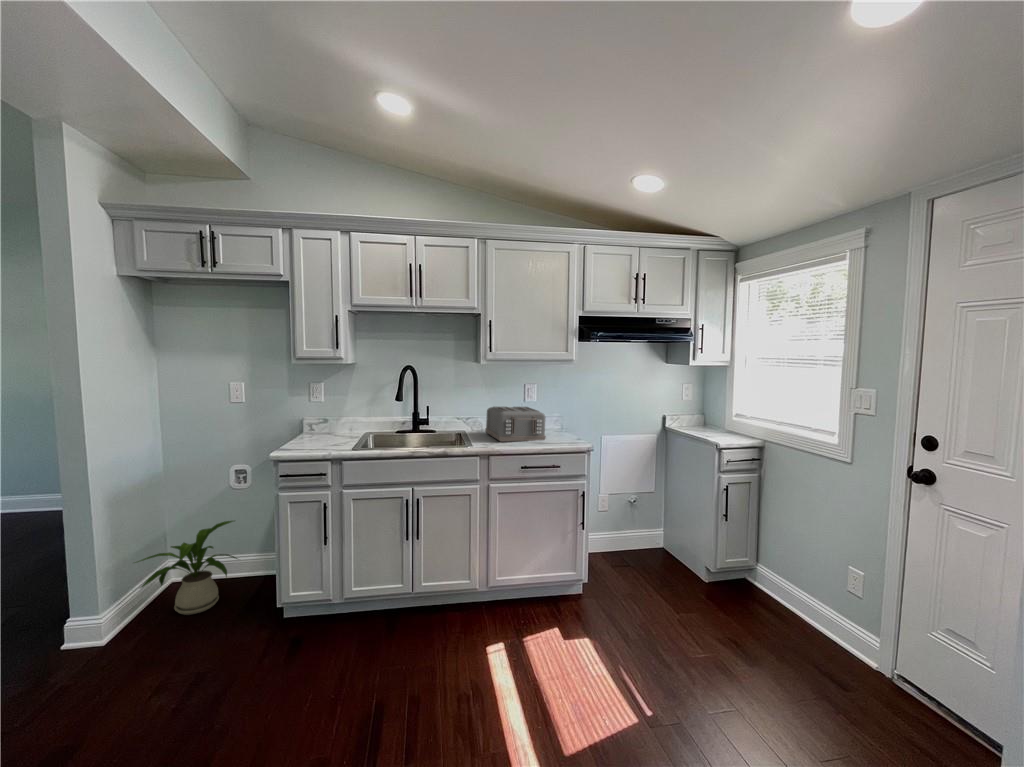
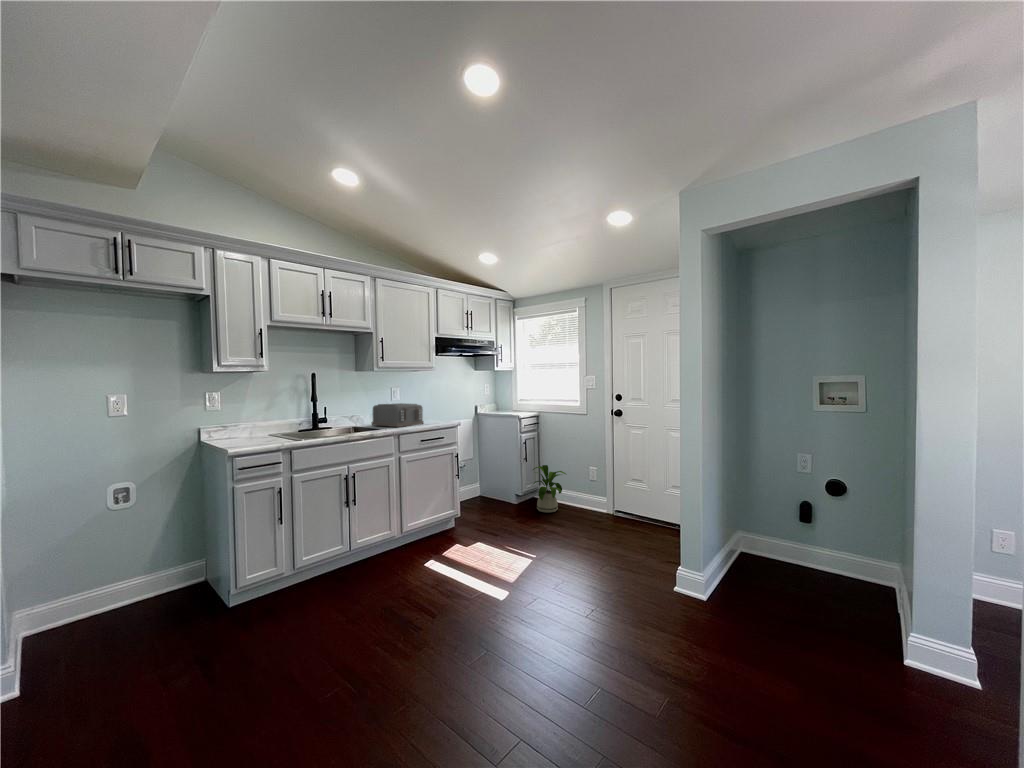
house plant: present [135,521,237,615] -> present [533,465,566,513]

